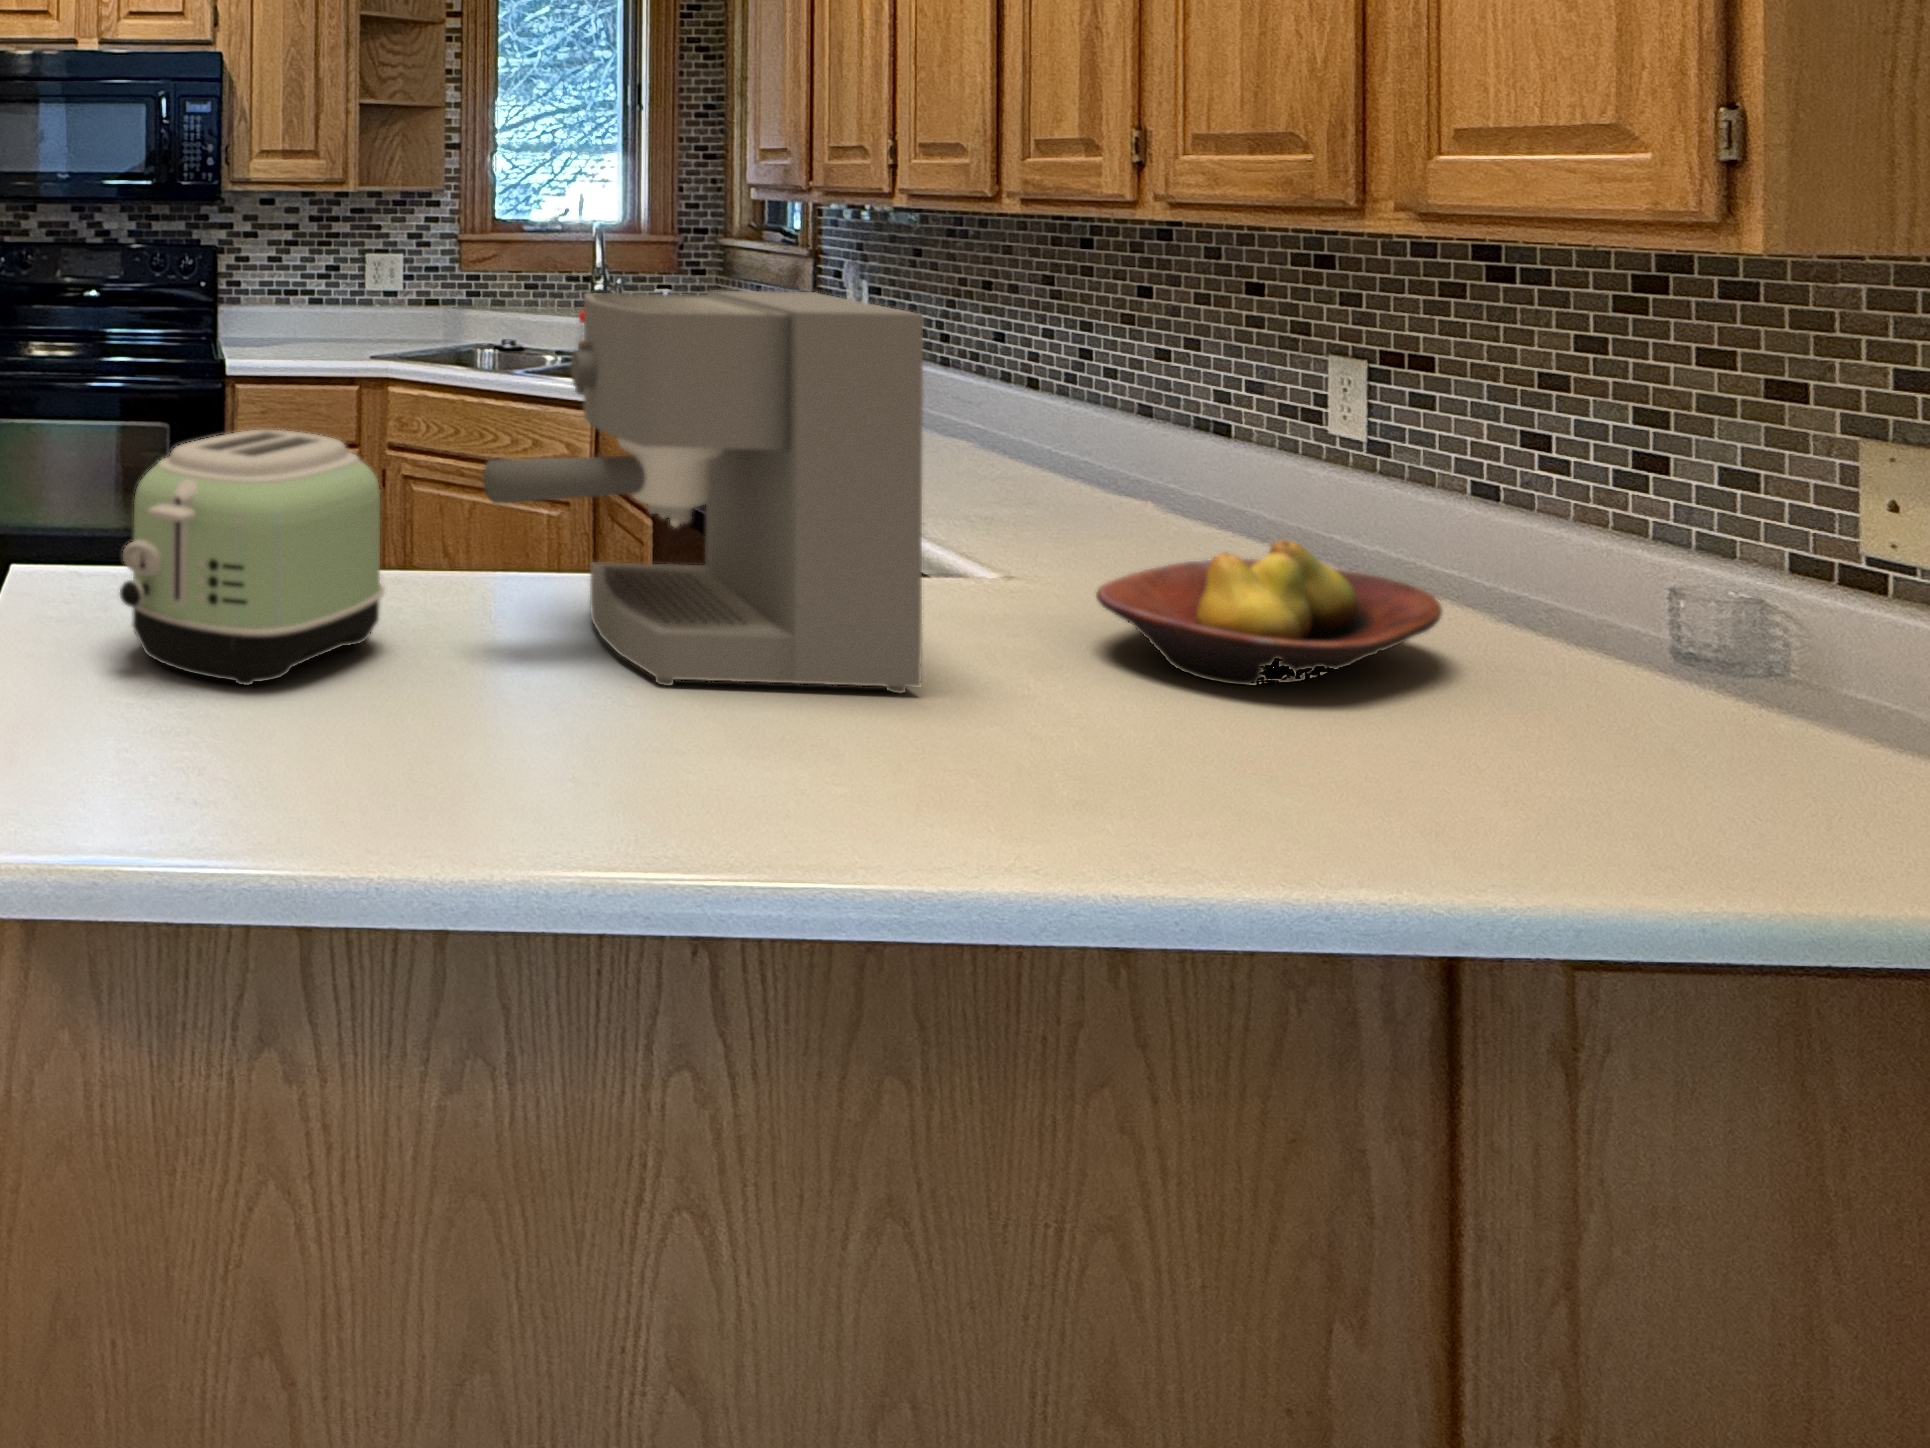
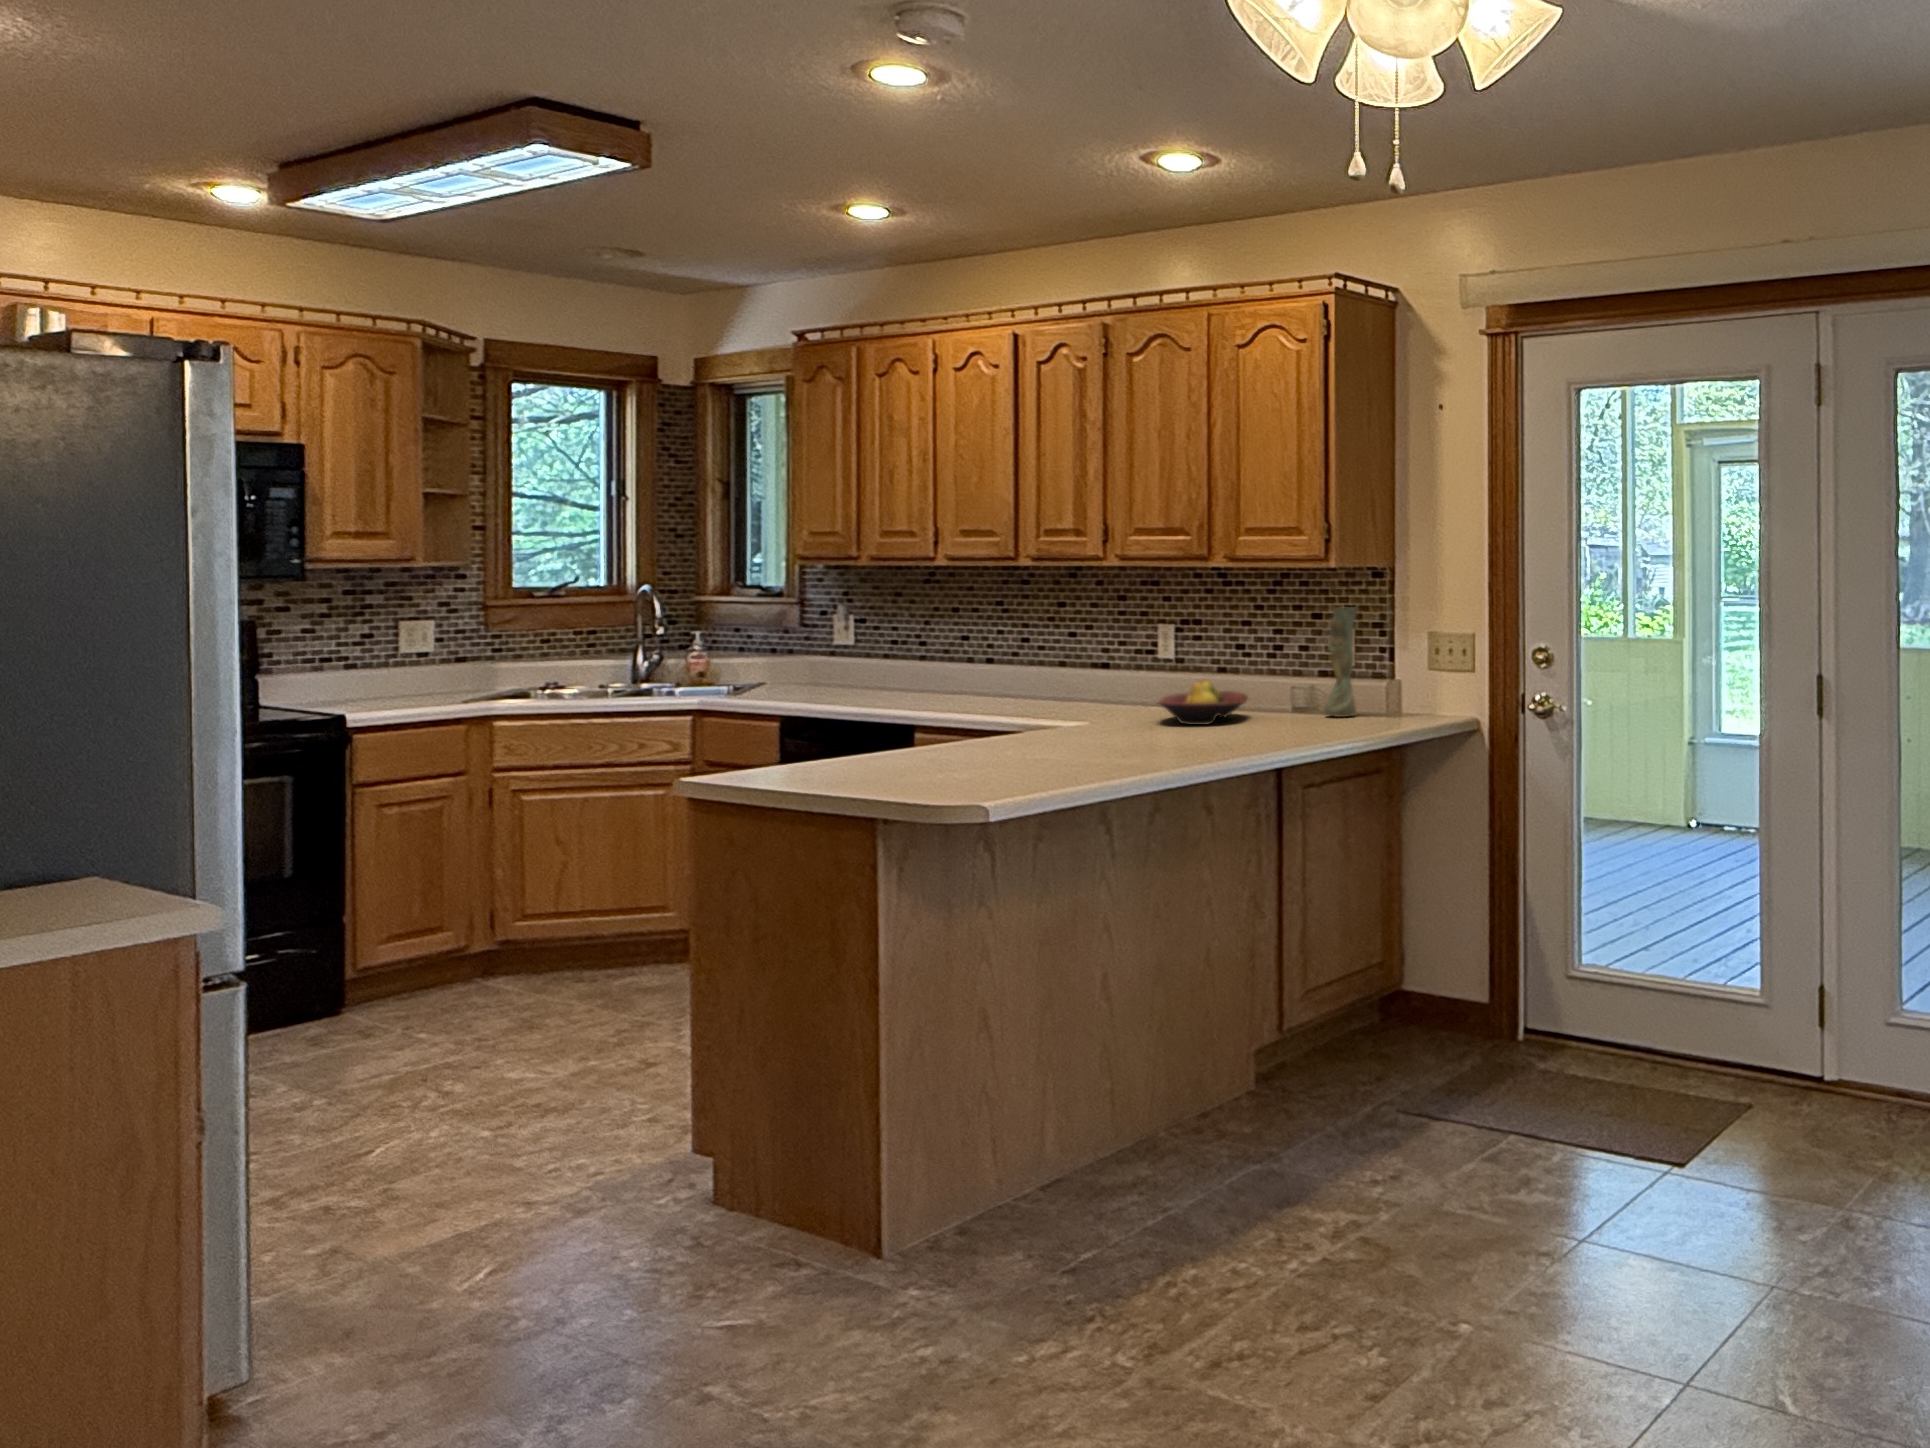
coffee maker: present [483,291,923,693] -> none [994,594,1143,746]
vase: none [1738,398,1912,792] -> present [1324,607,1356,717]
toaster: present [120,430,385,685] -> none [872,665,971,768]

